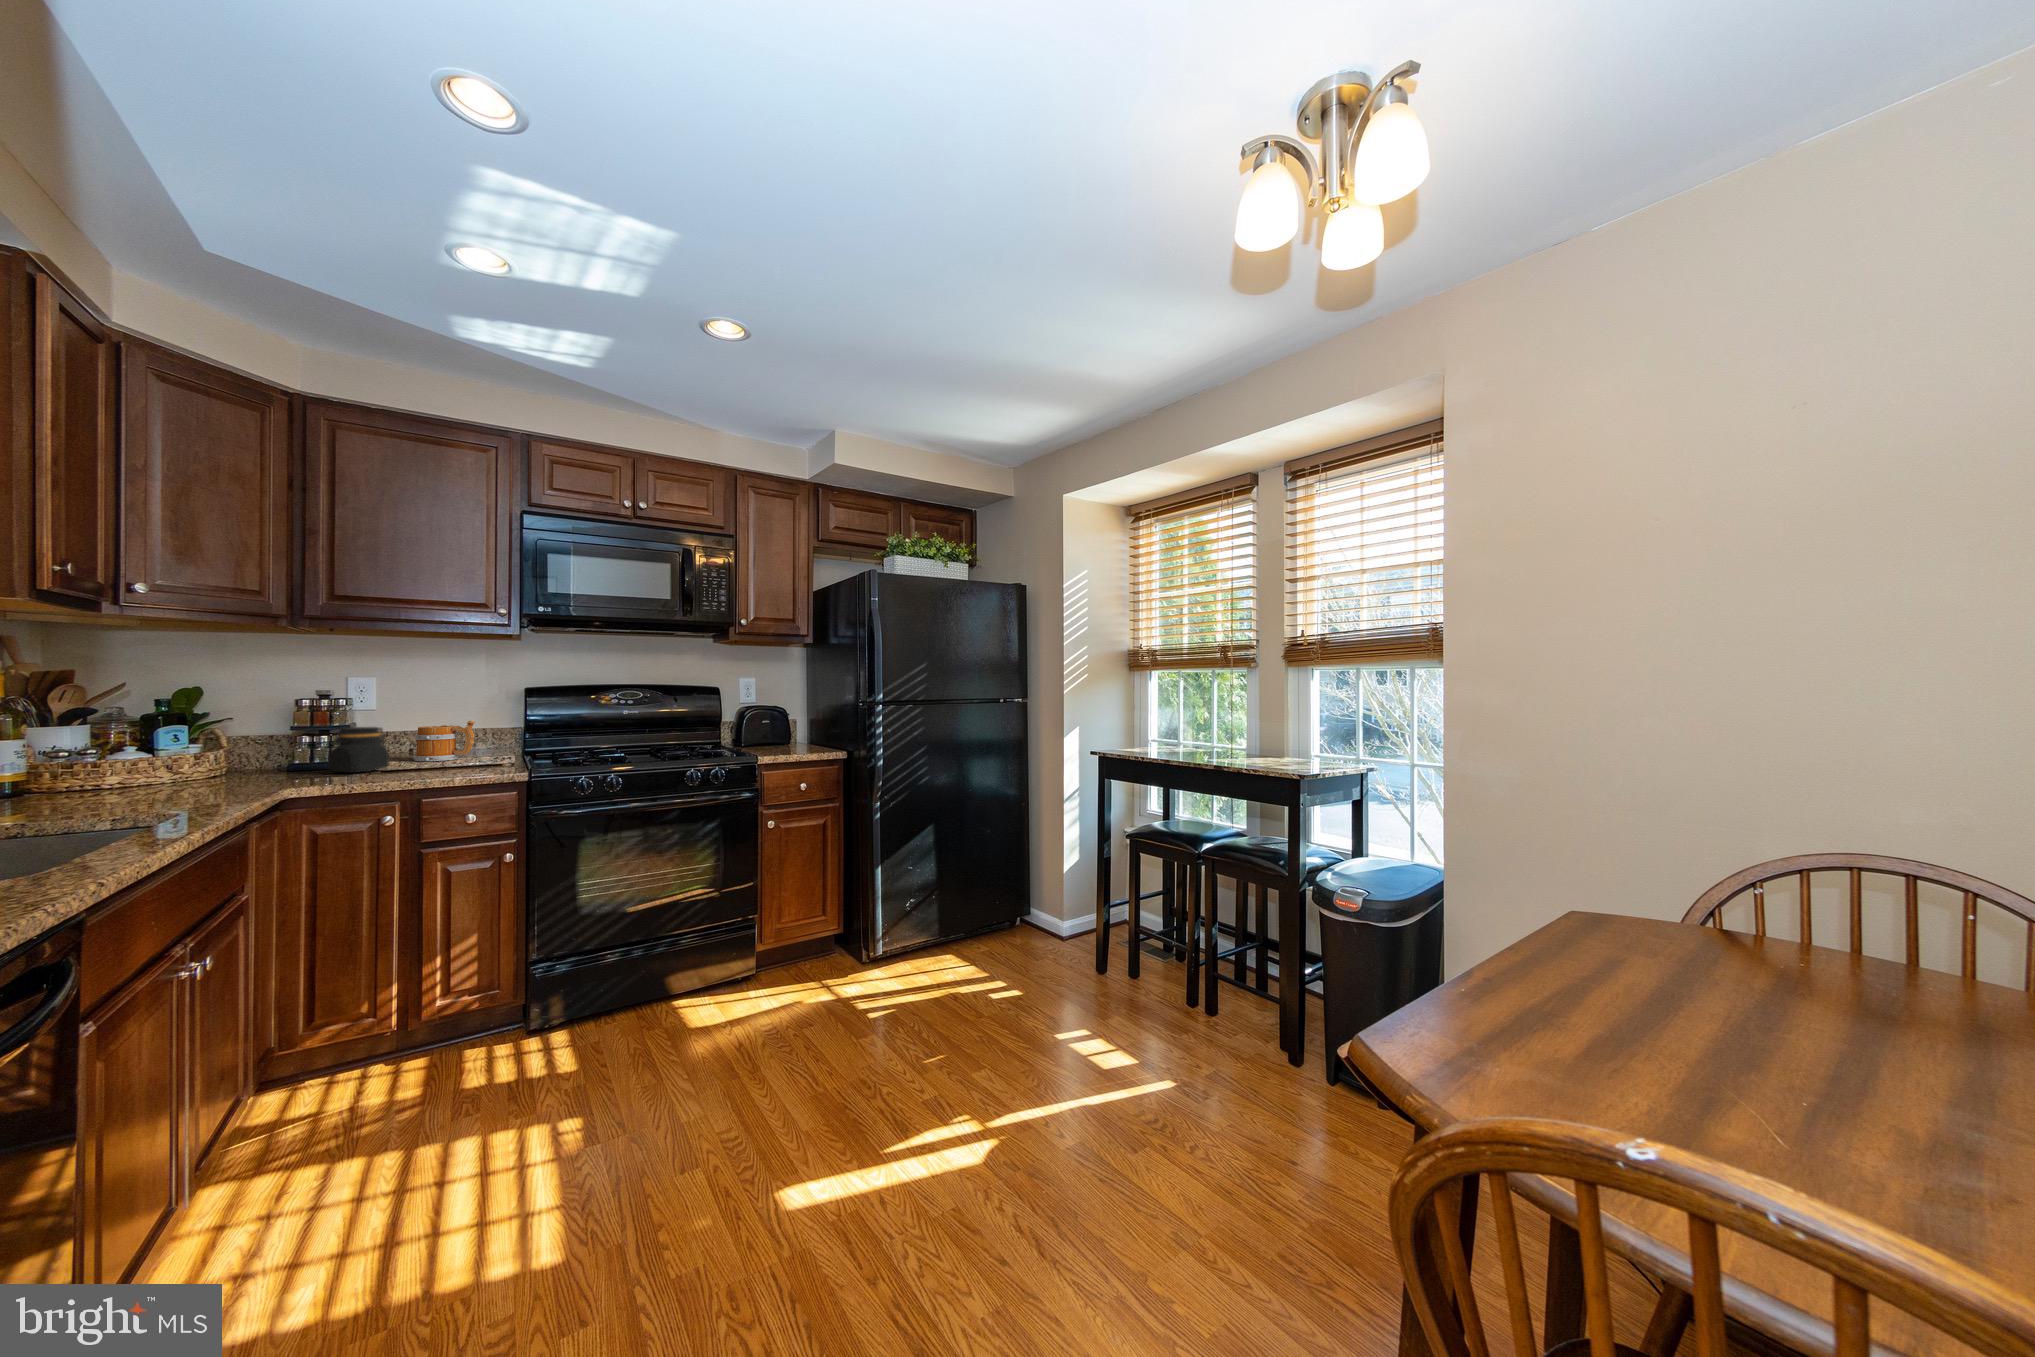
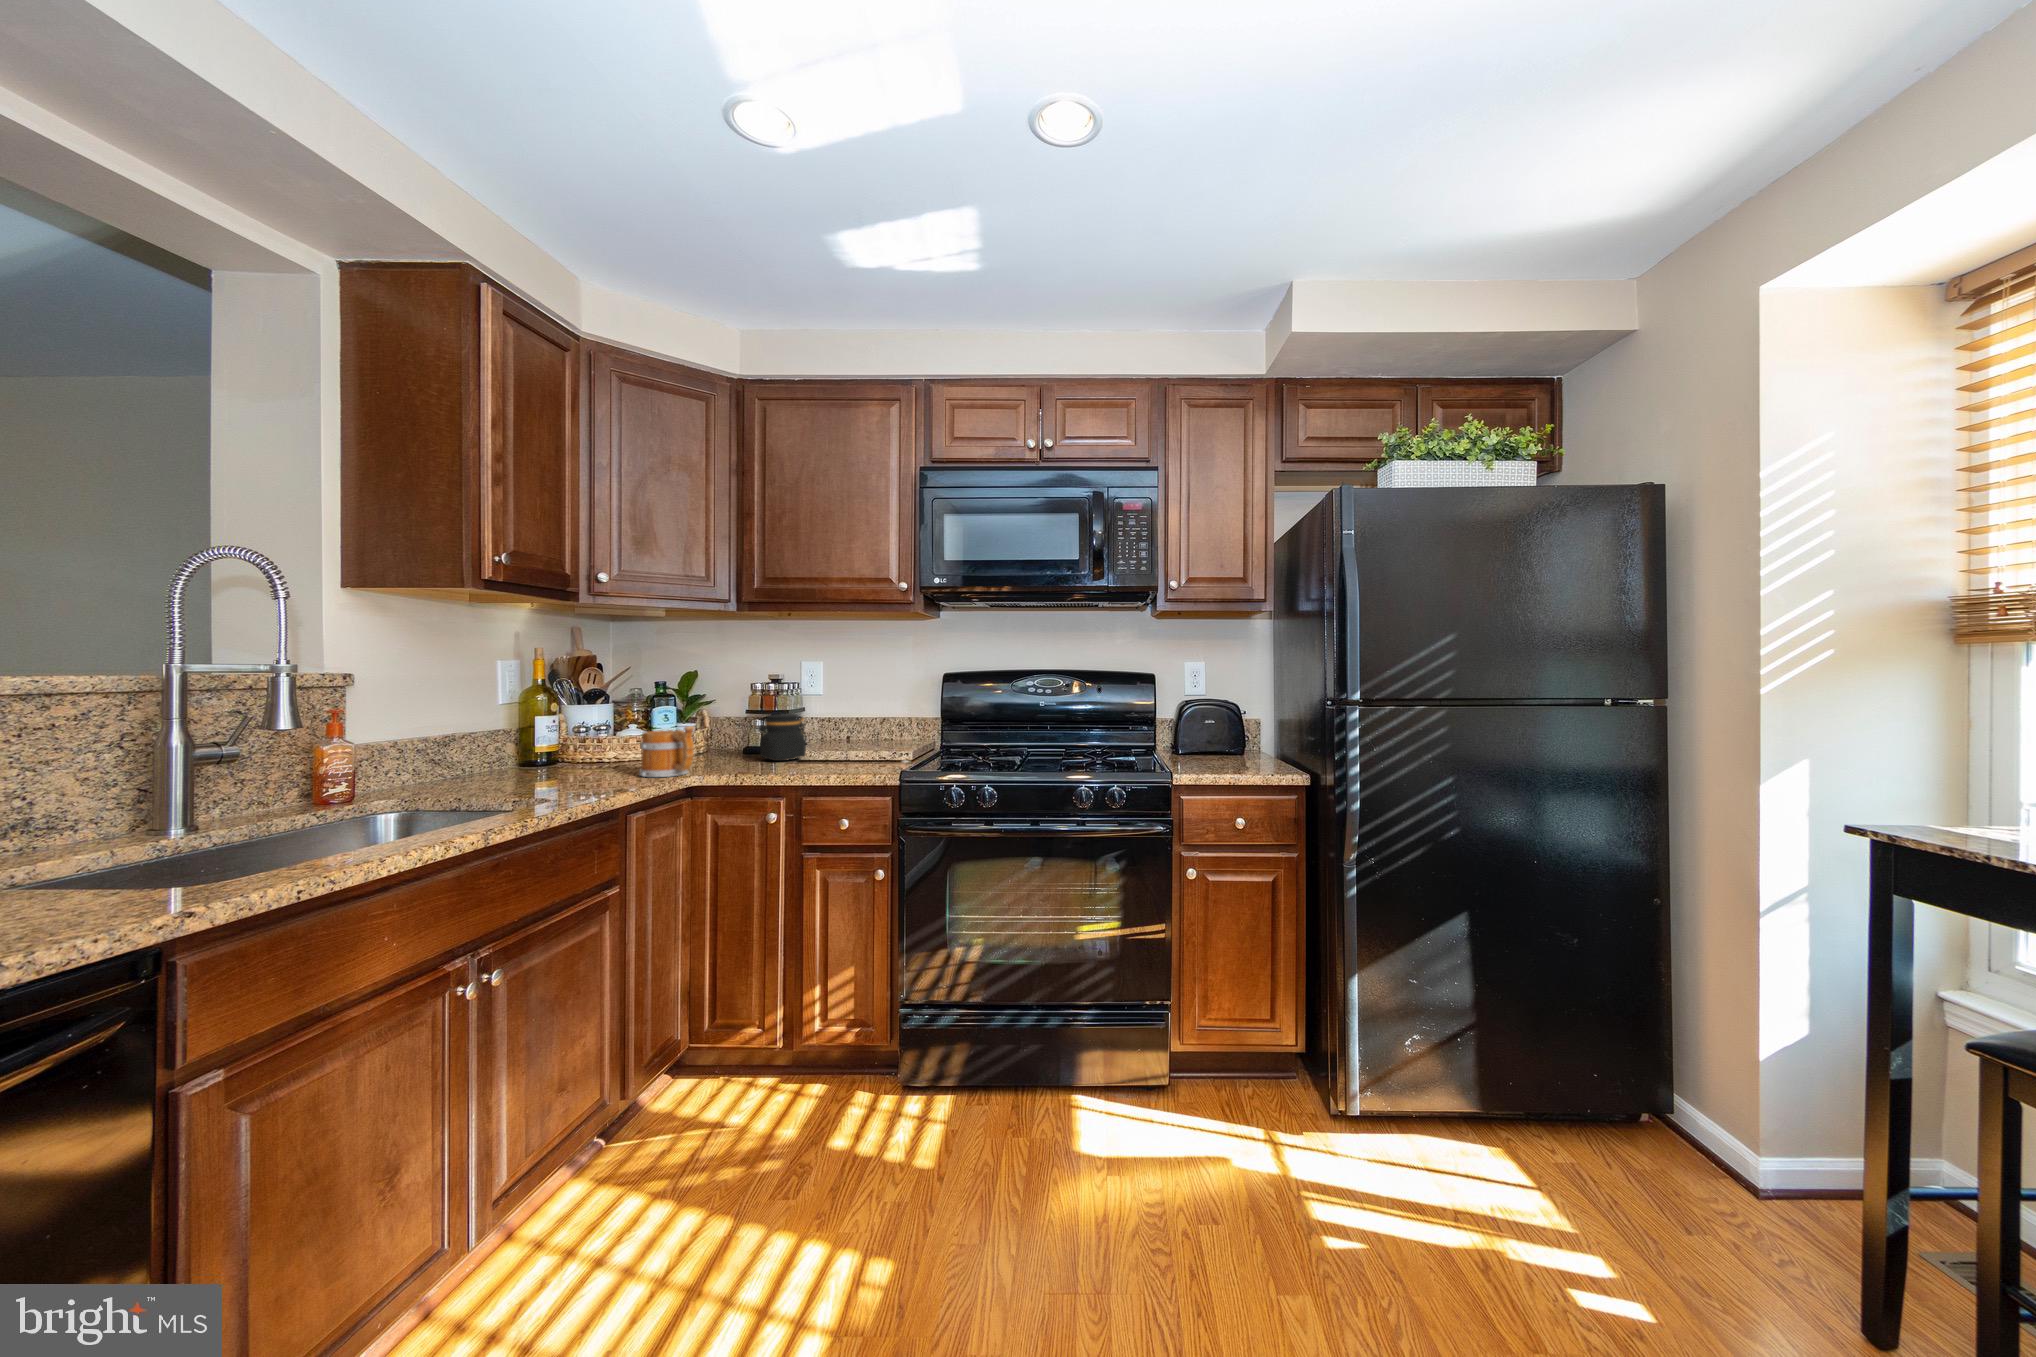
mug: present [413,721,475,761] -> present [639,726,694,777]

